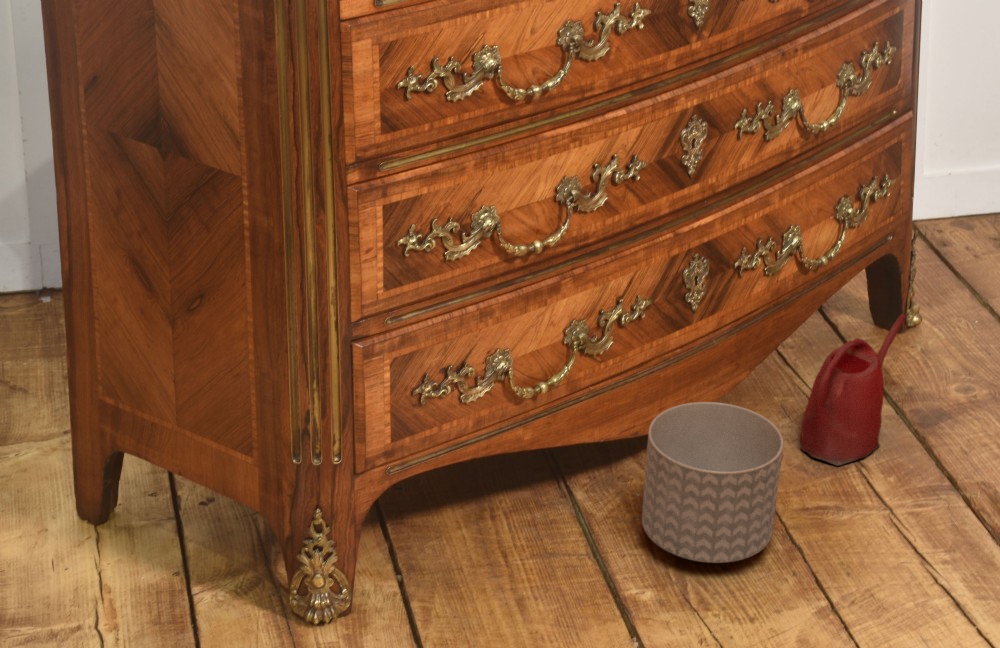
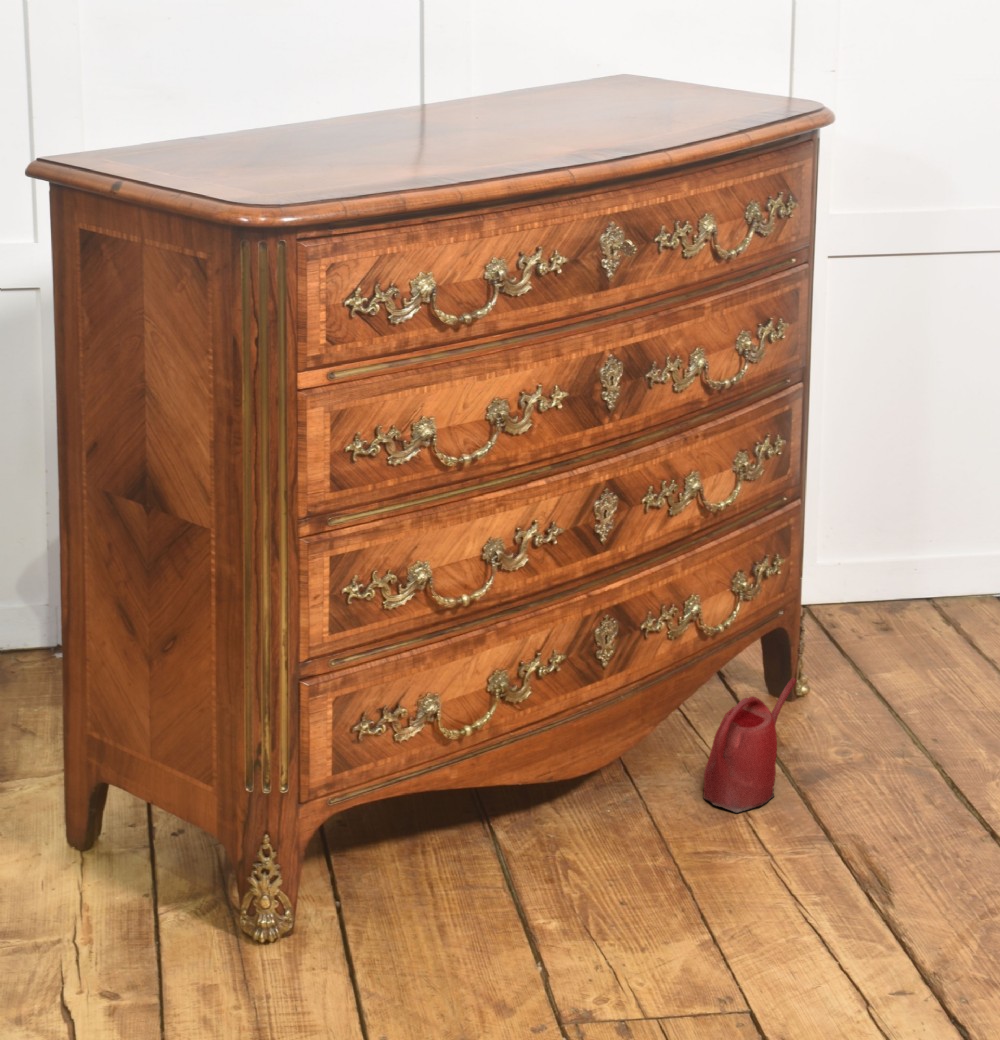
planter: present [642,402,783,563] -> none [559,748,686,893]

